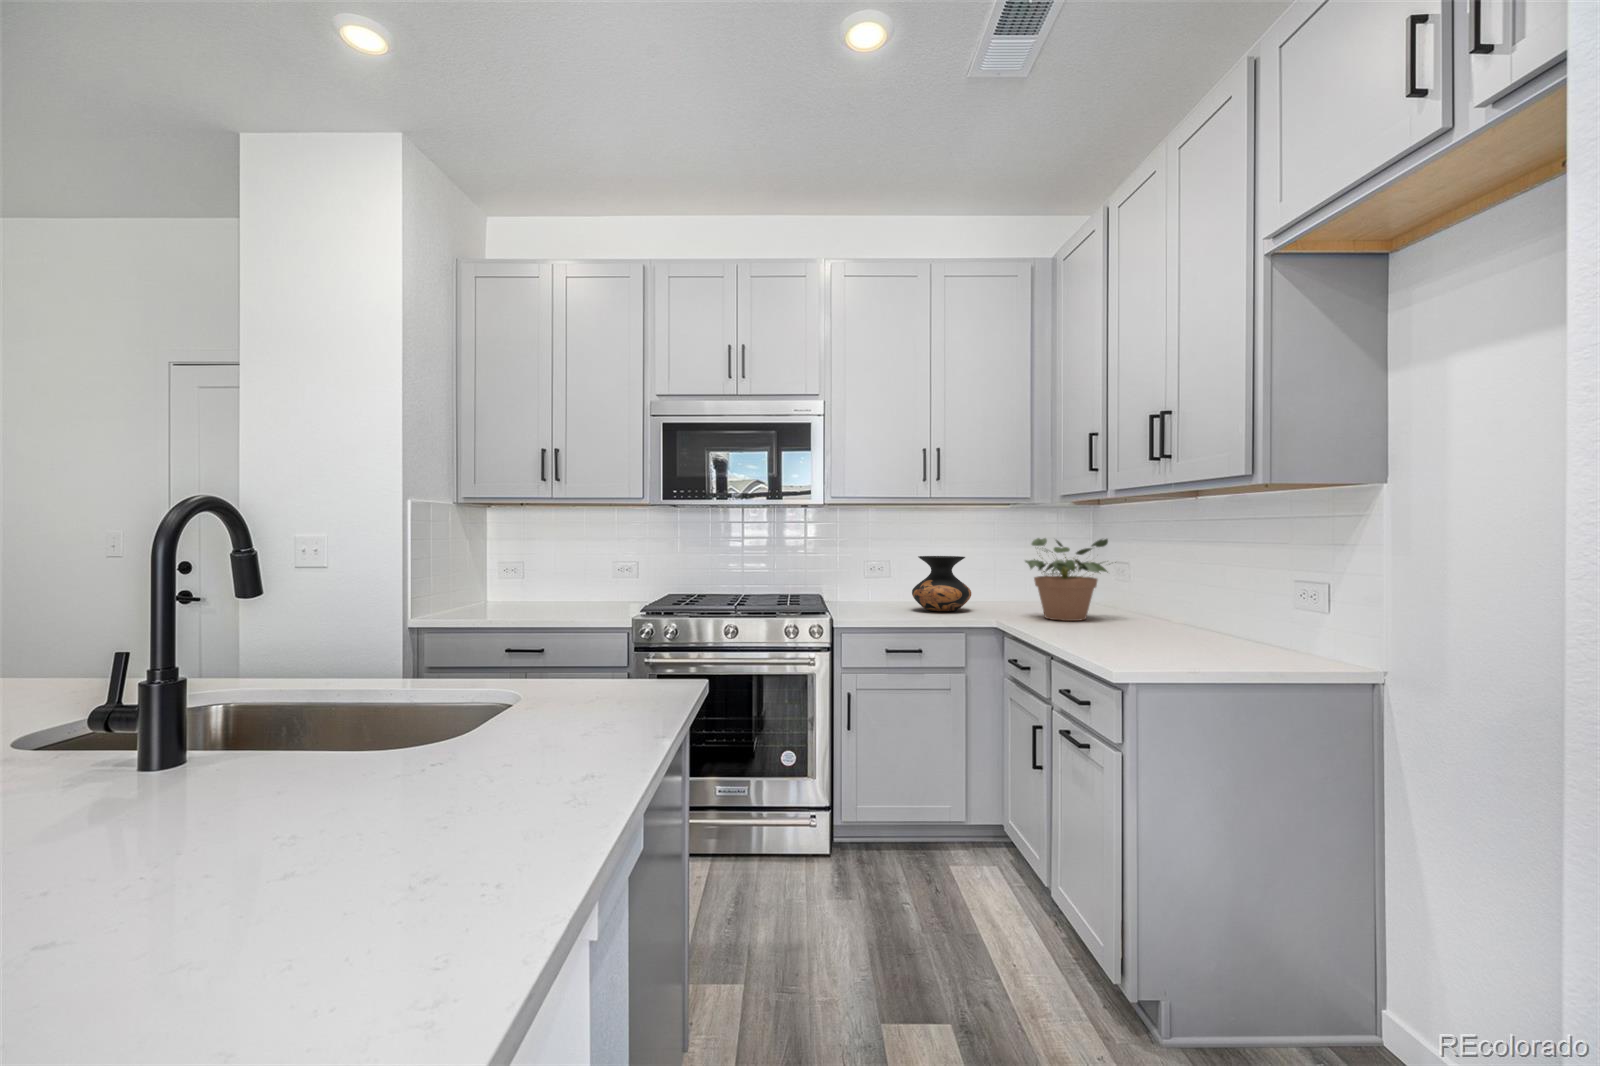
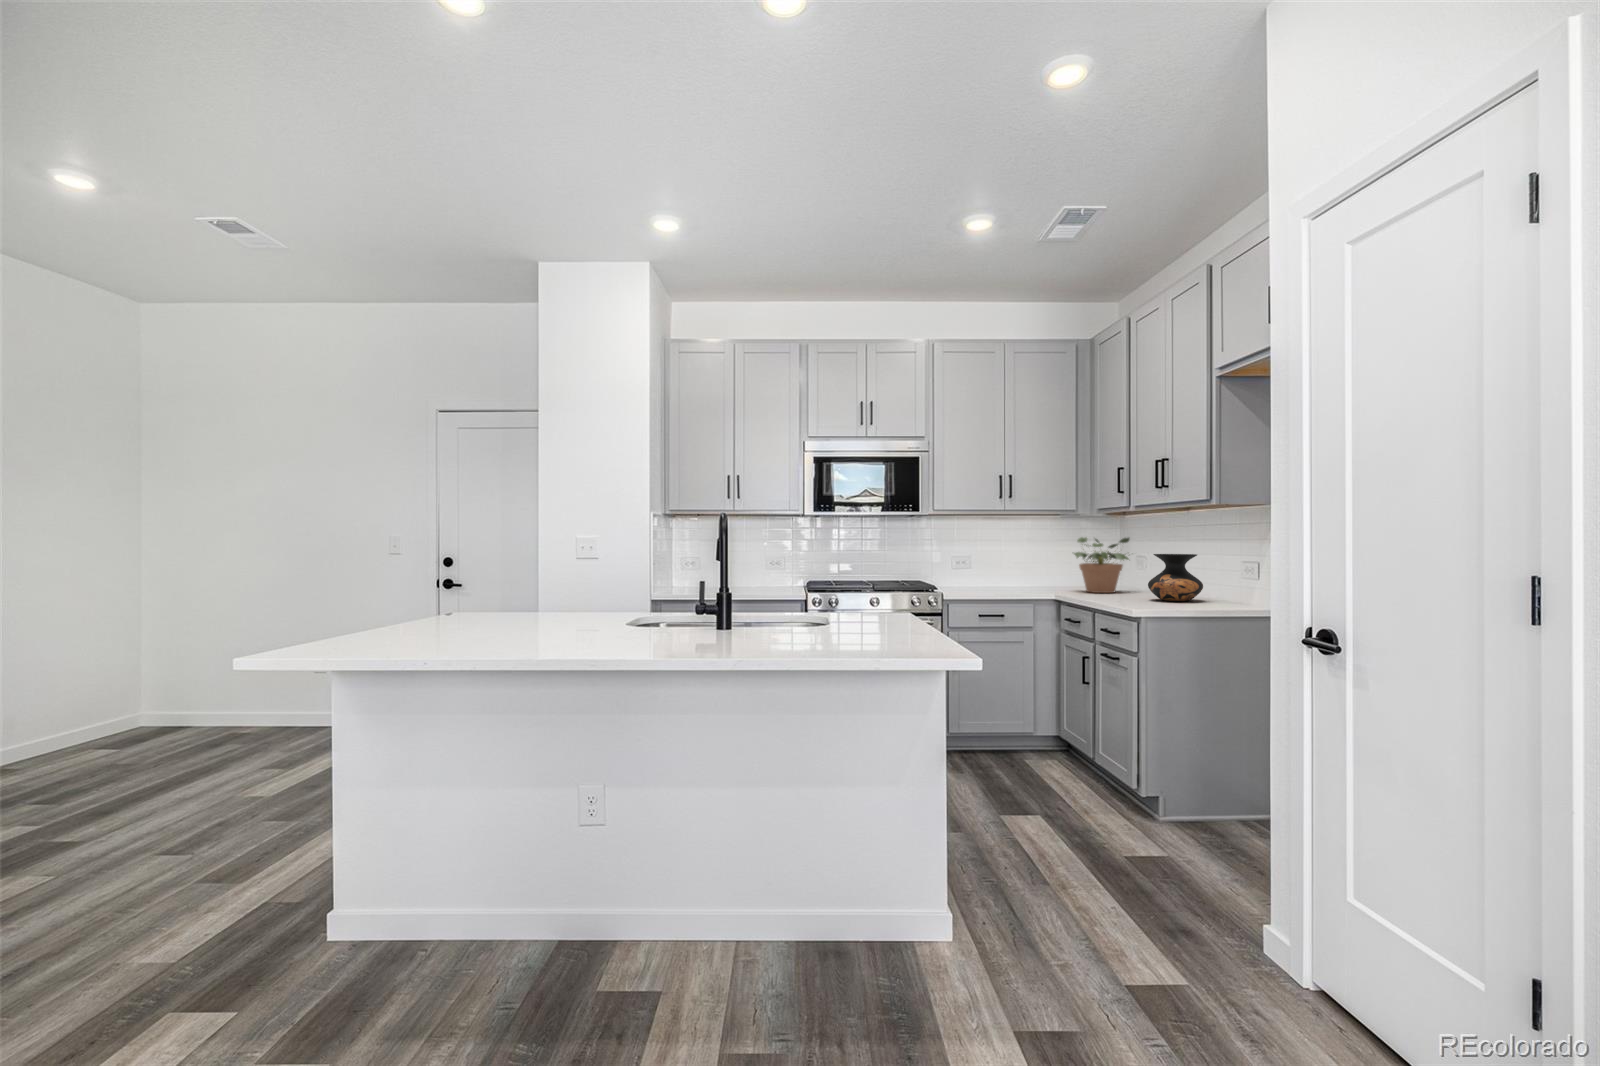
vase: present [912,556,971,612] -> present [1148,554,1203,601]

